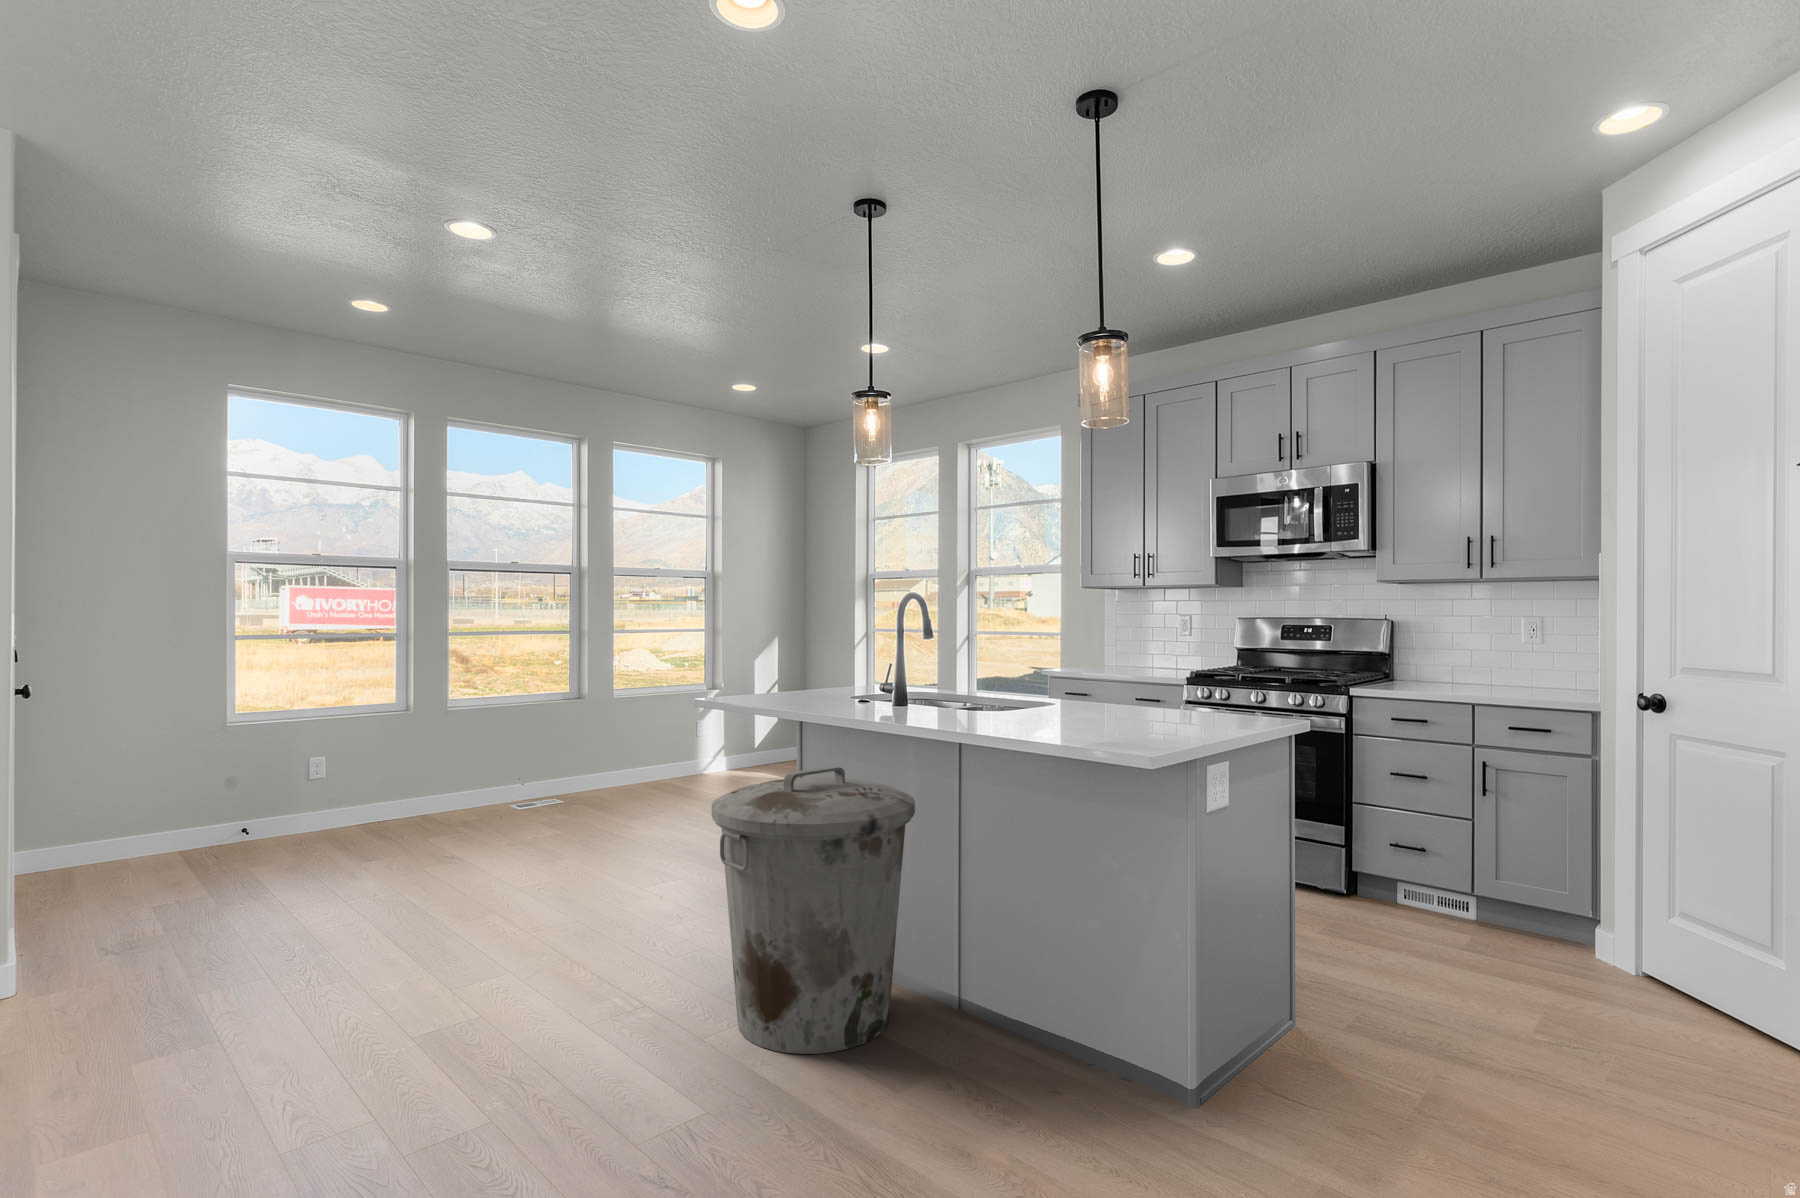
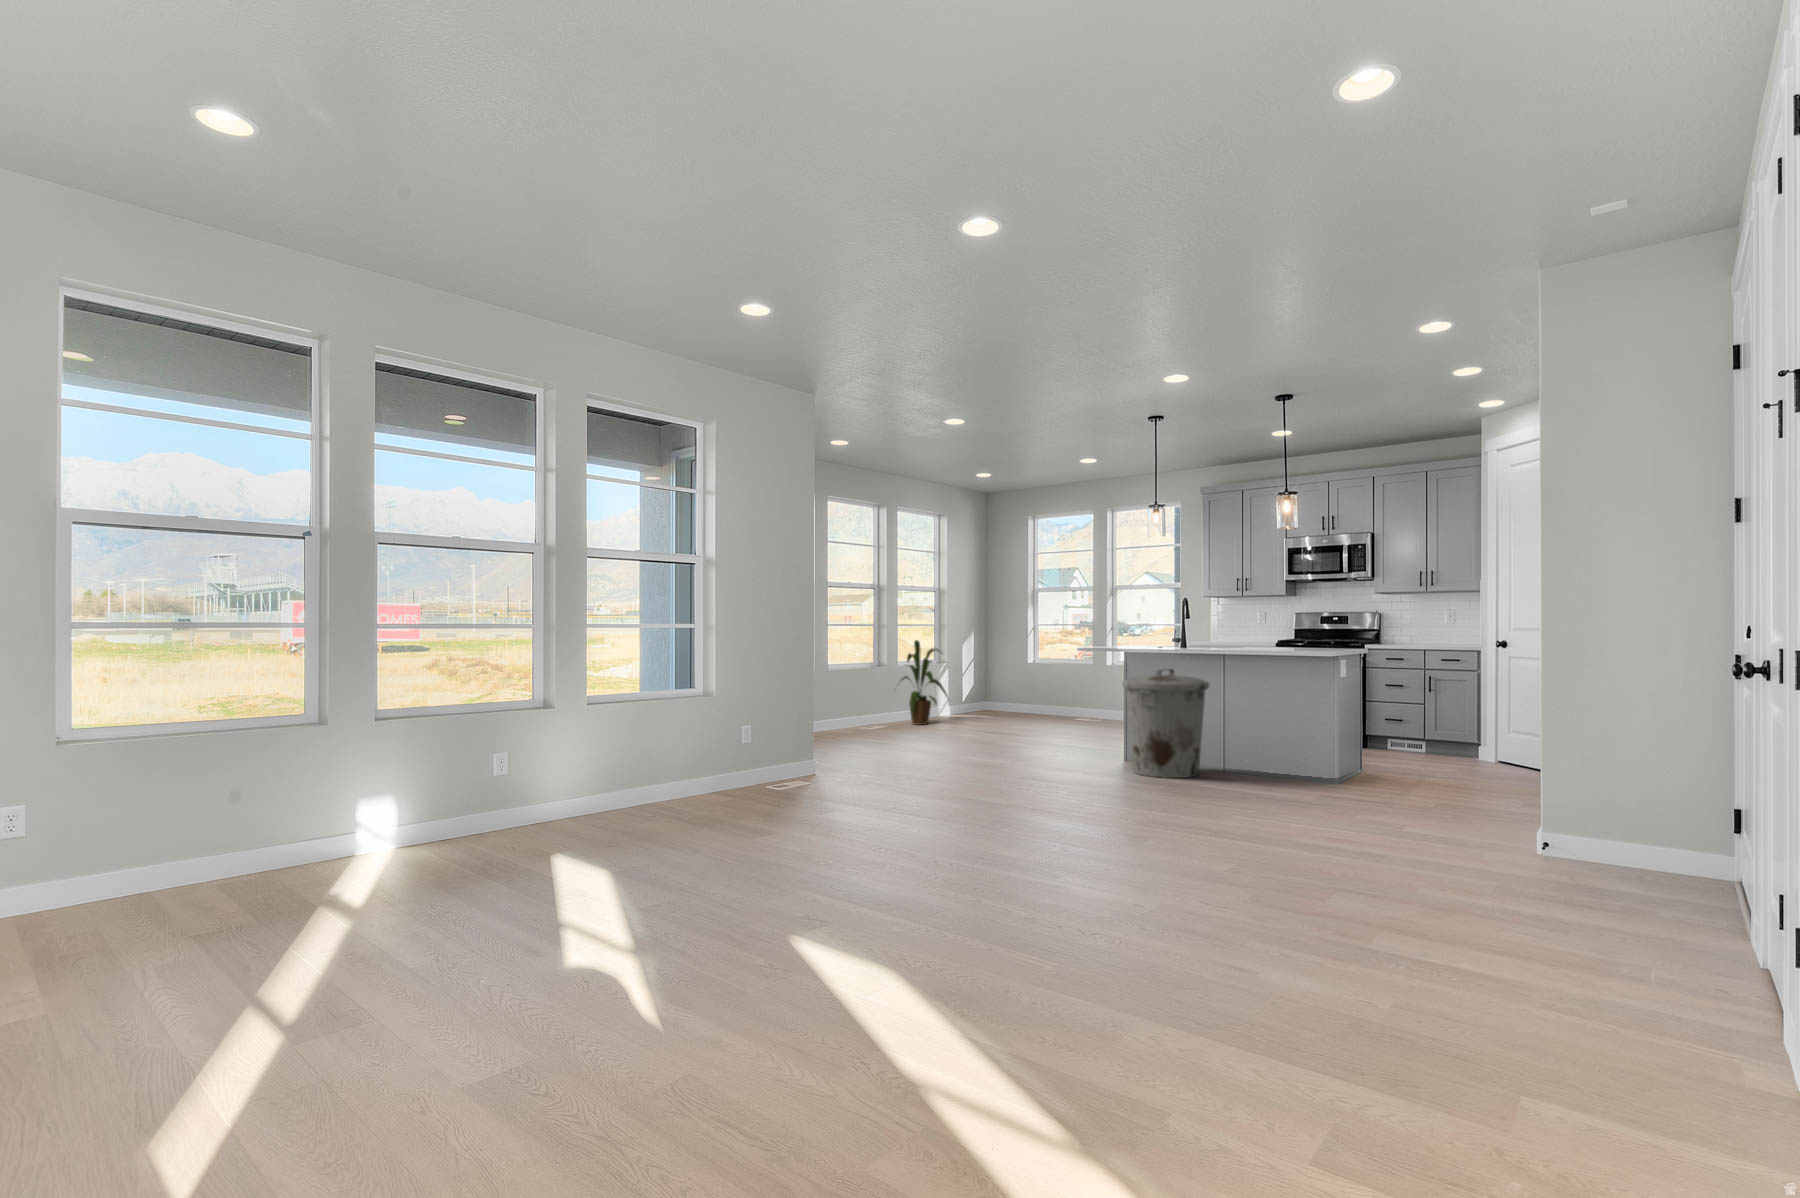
house plant: none [591,658,687,797] -> present [901,640,947,725]

